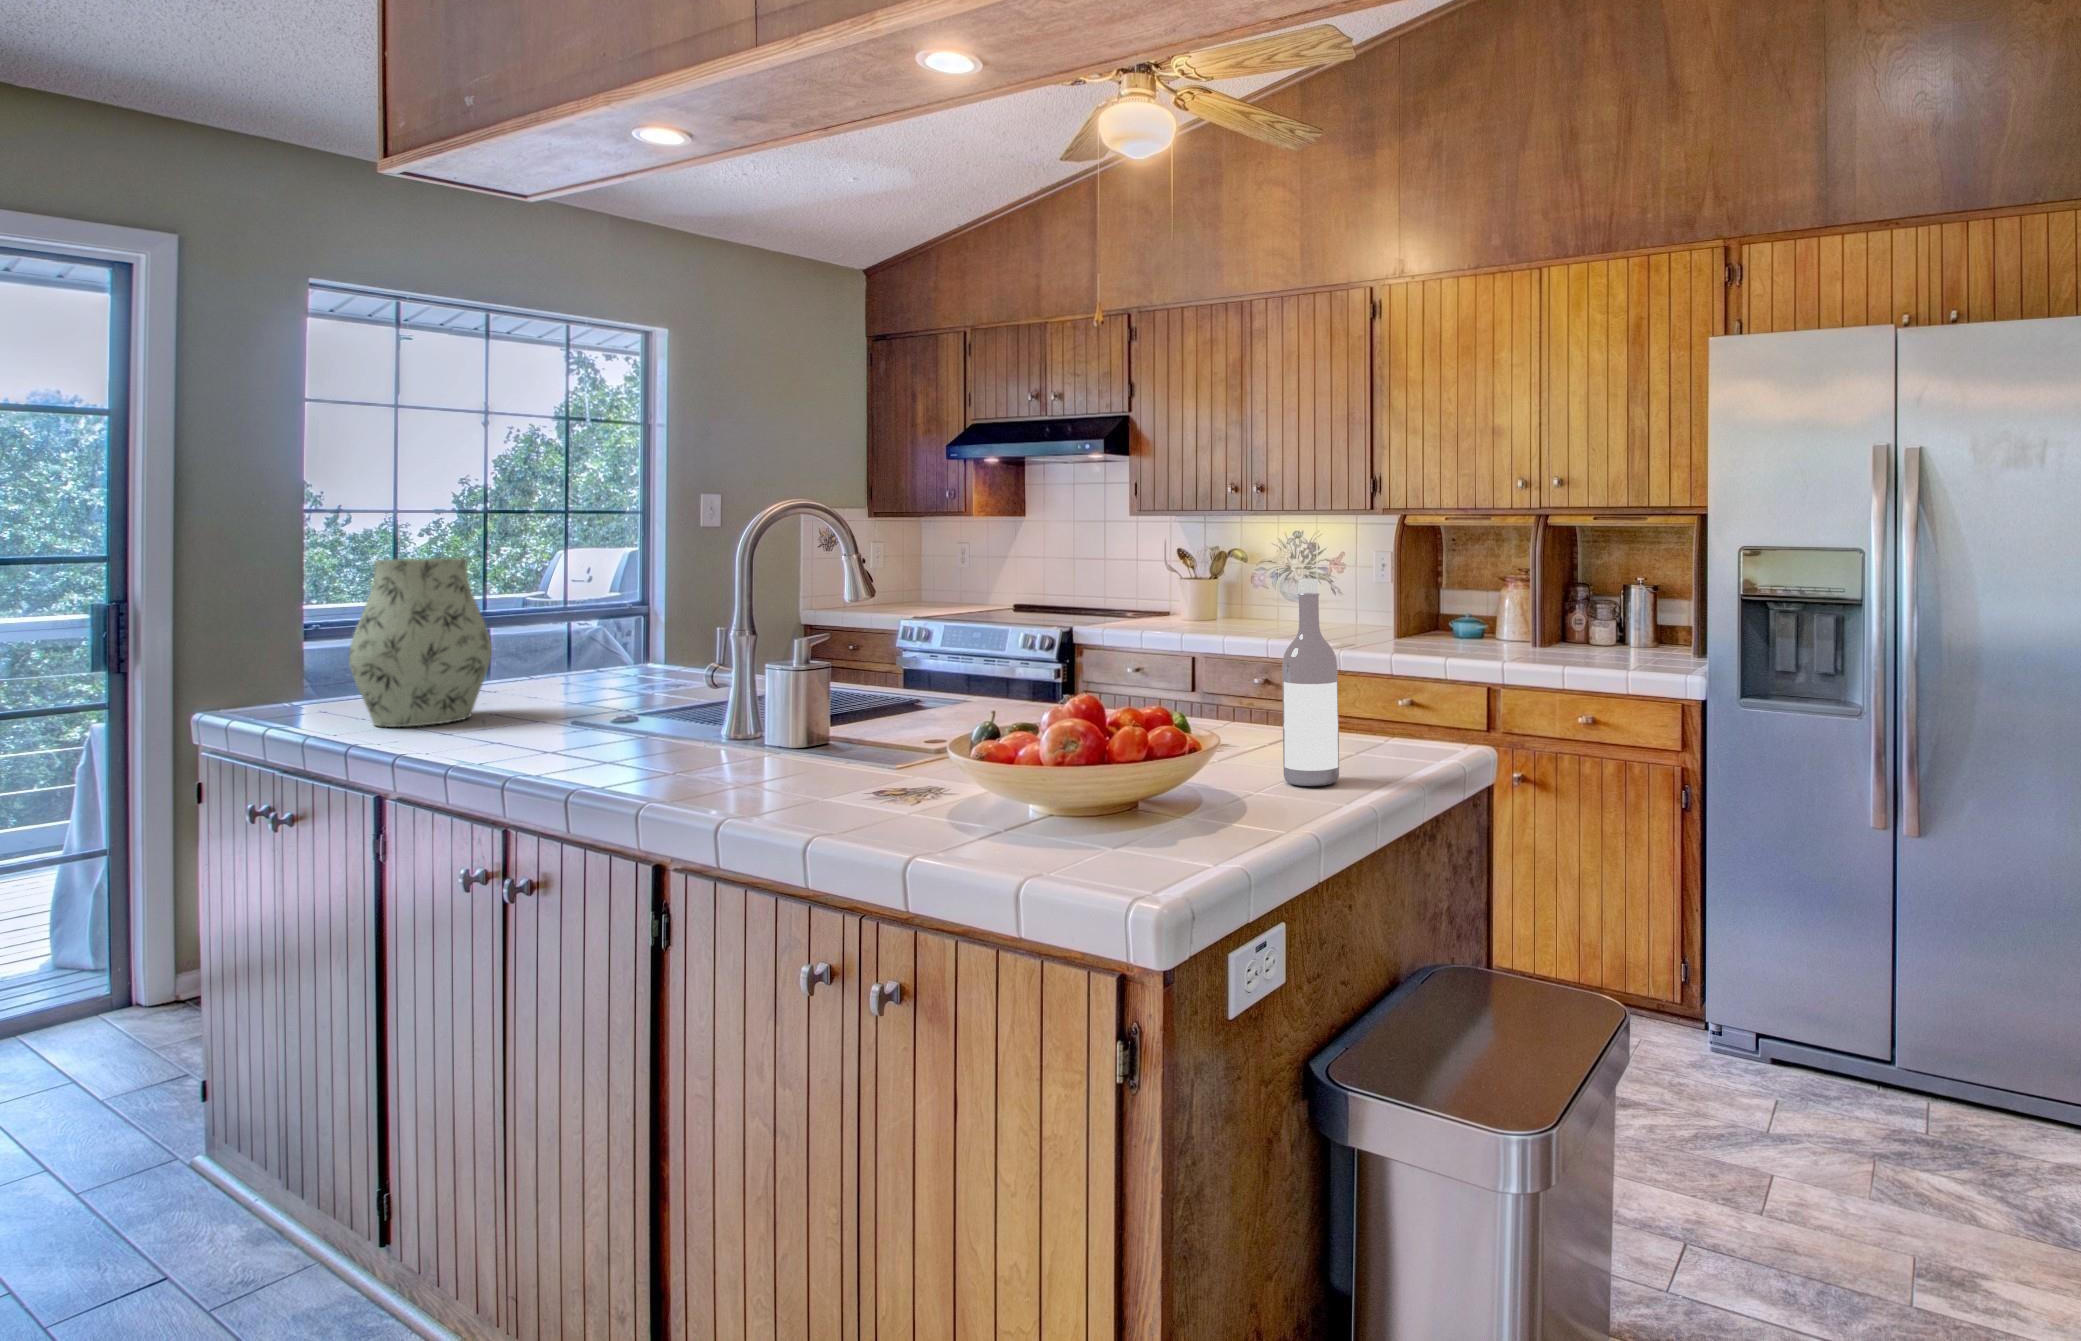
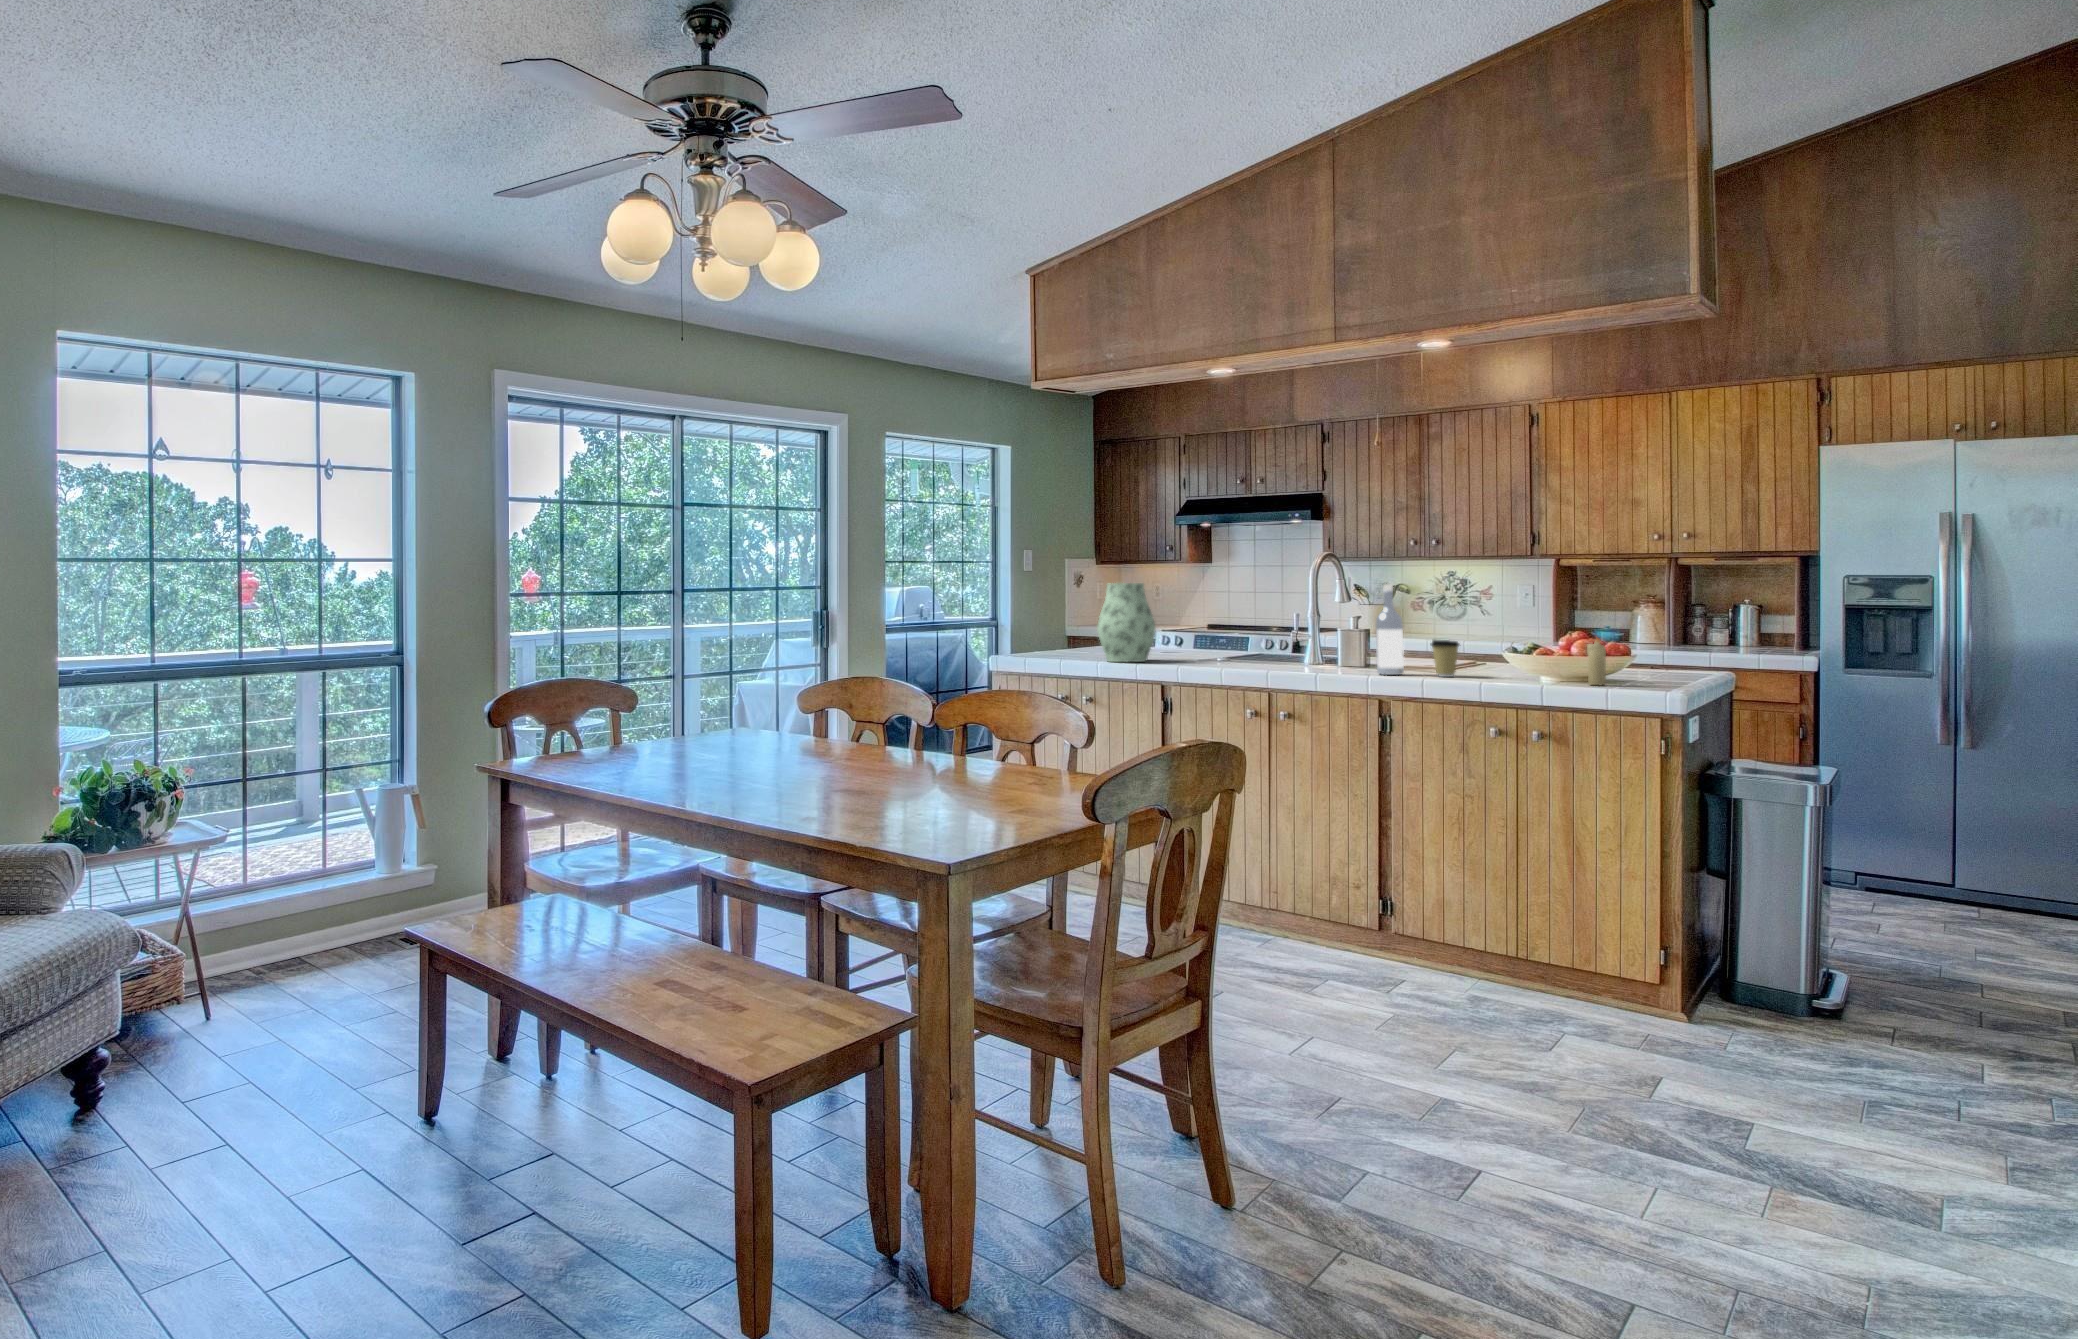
wine bottle: present [1282,579,1339,786] -> present [1376,584,1404,675]
coffee cup: none [825,704,892,794] -> present [1431,640,1459,677]
candle: none [1063,716,1106,845] -> present [1587,638,1606,685]

